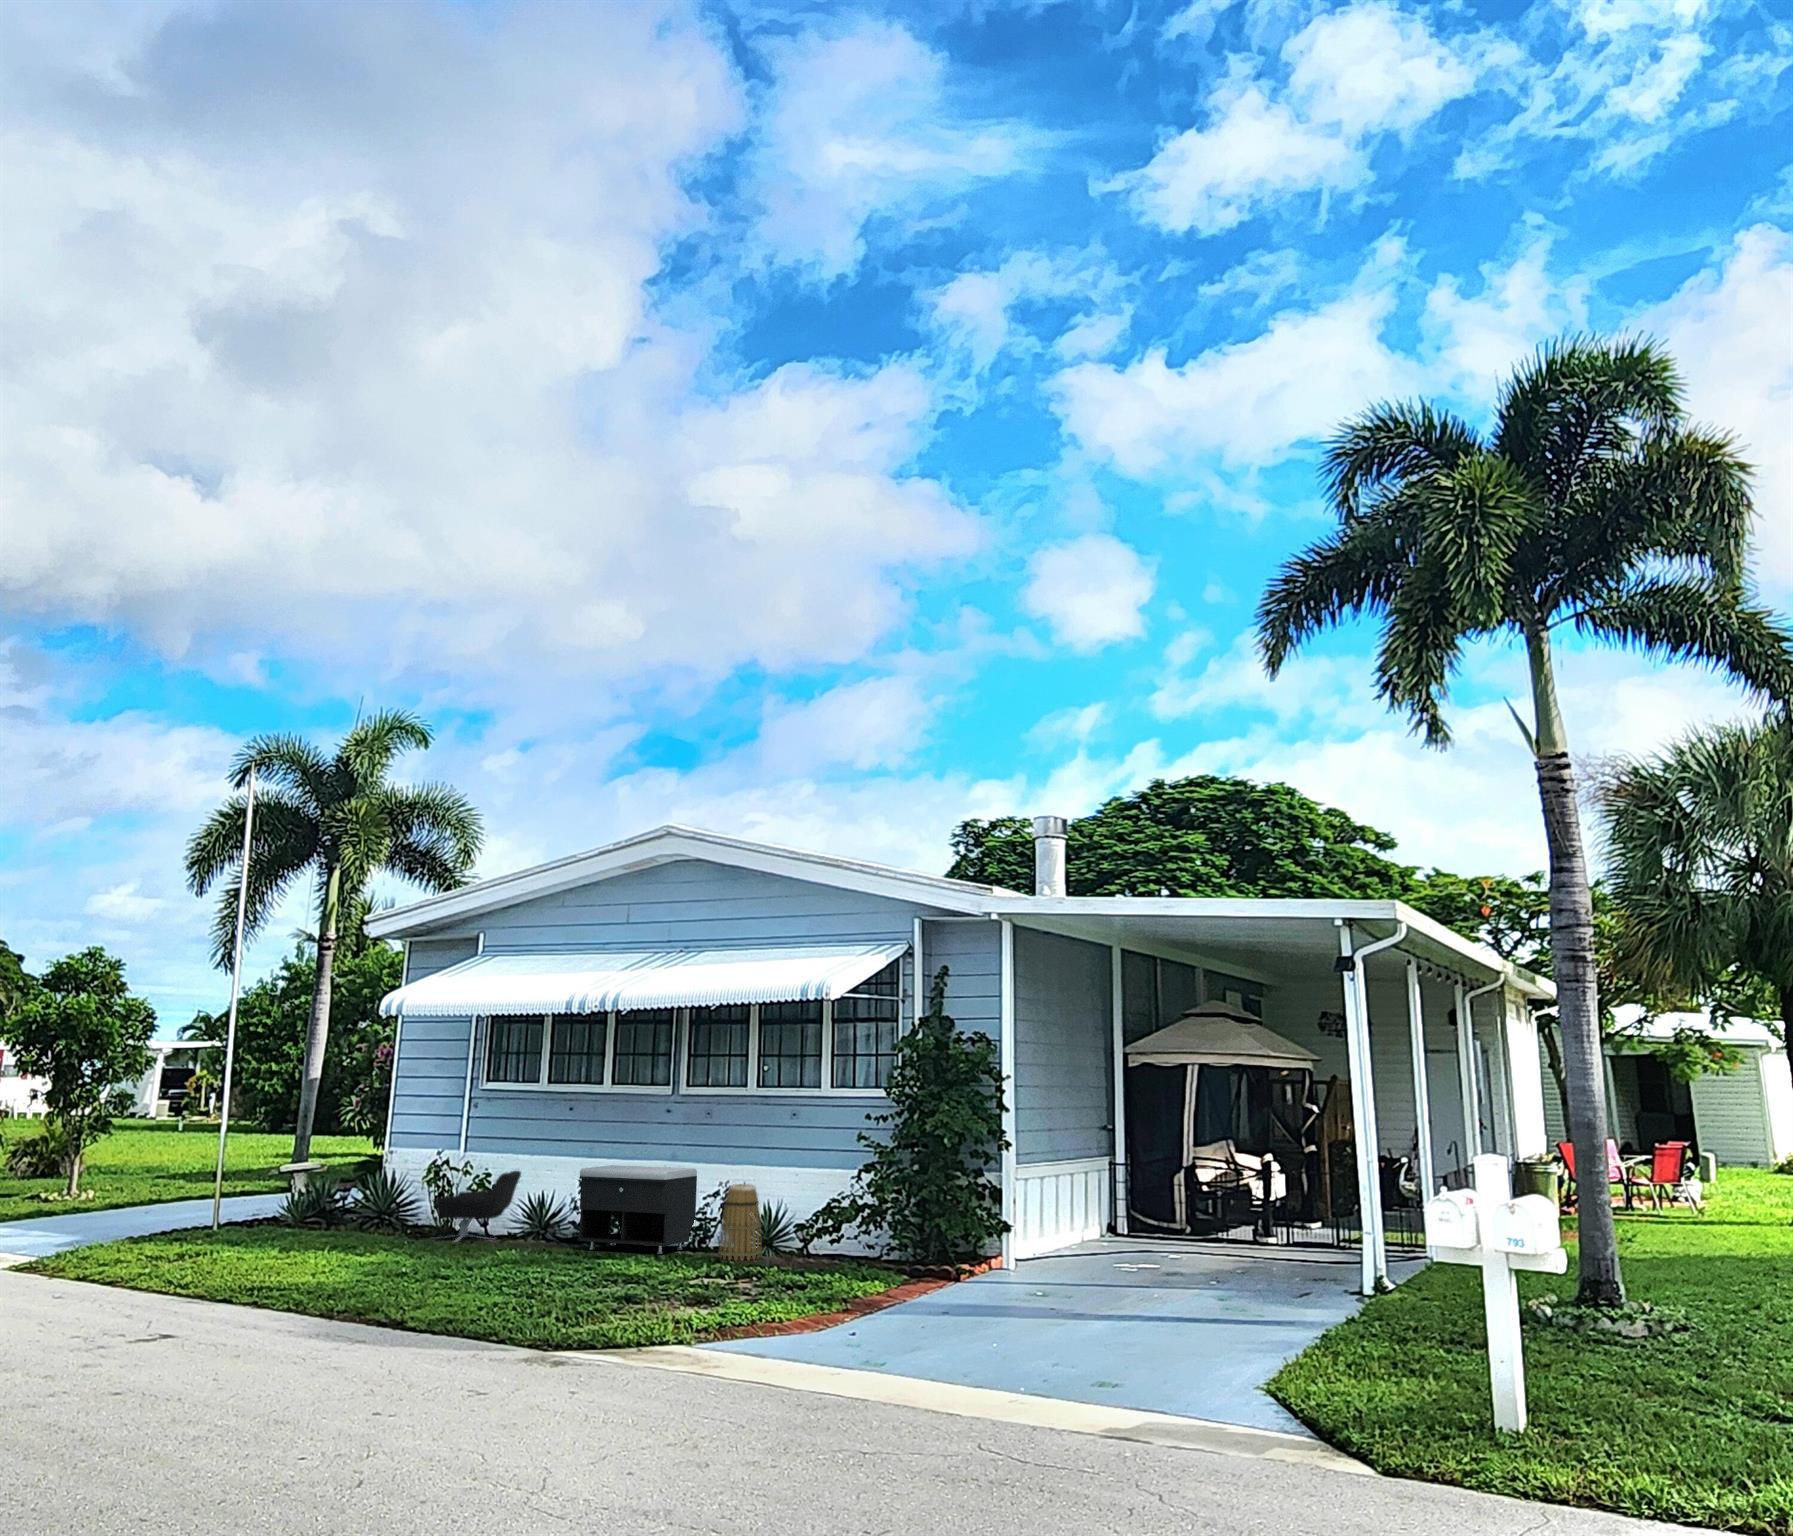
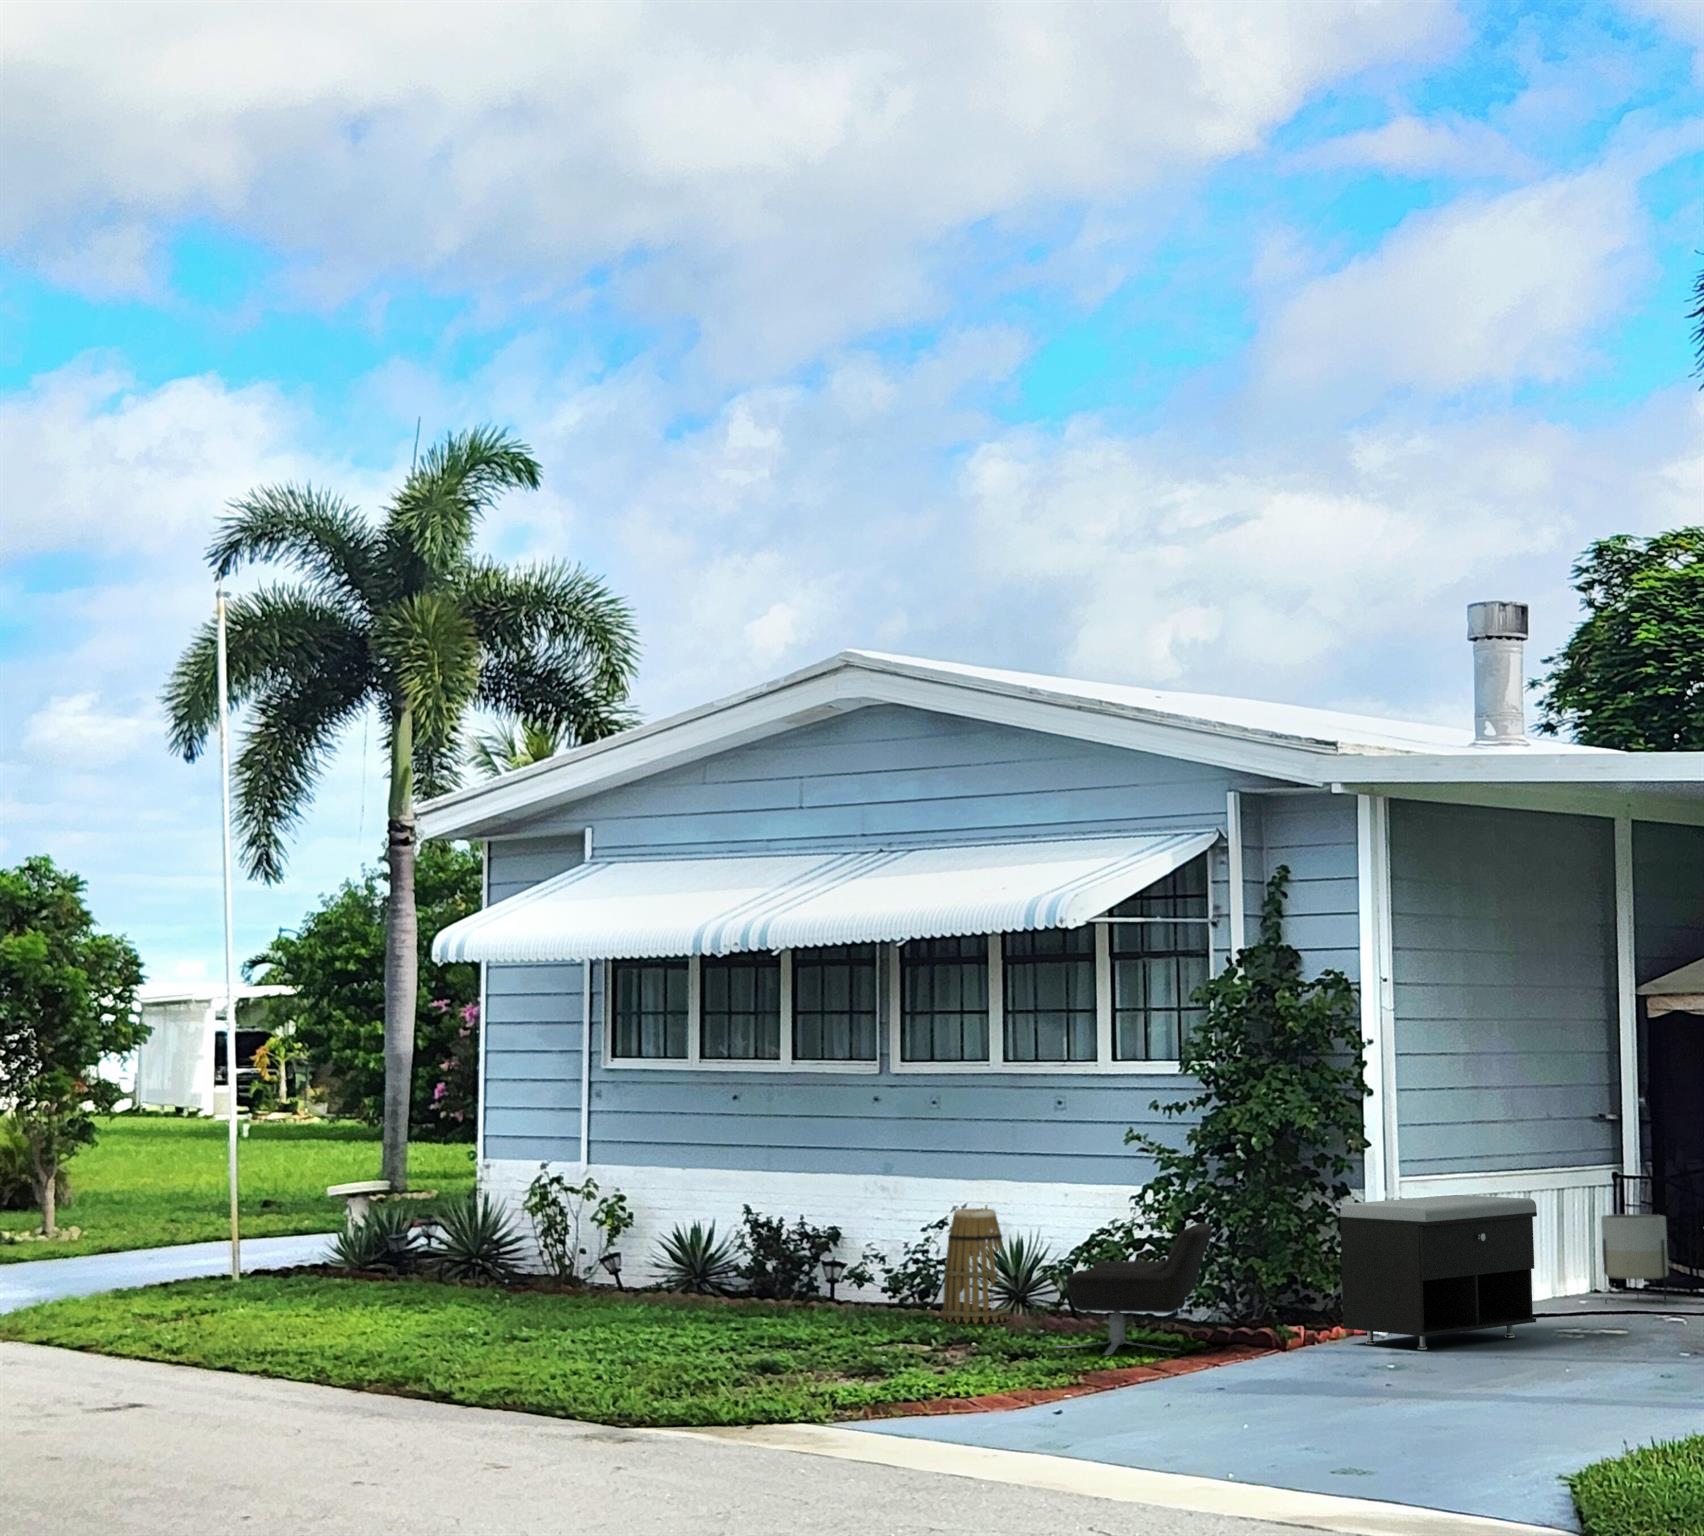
storage bench: present [578,1165,697,1254] -> present [1340,1195,1537,1350]
lounge chair: present [435,1171,521,1242] -> present [1057,1223,1212,1355]
planter: none [1106,1187,1145,1243] -> present [1601,1214,1668,1304]

